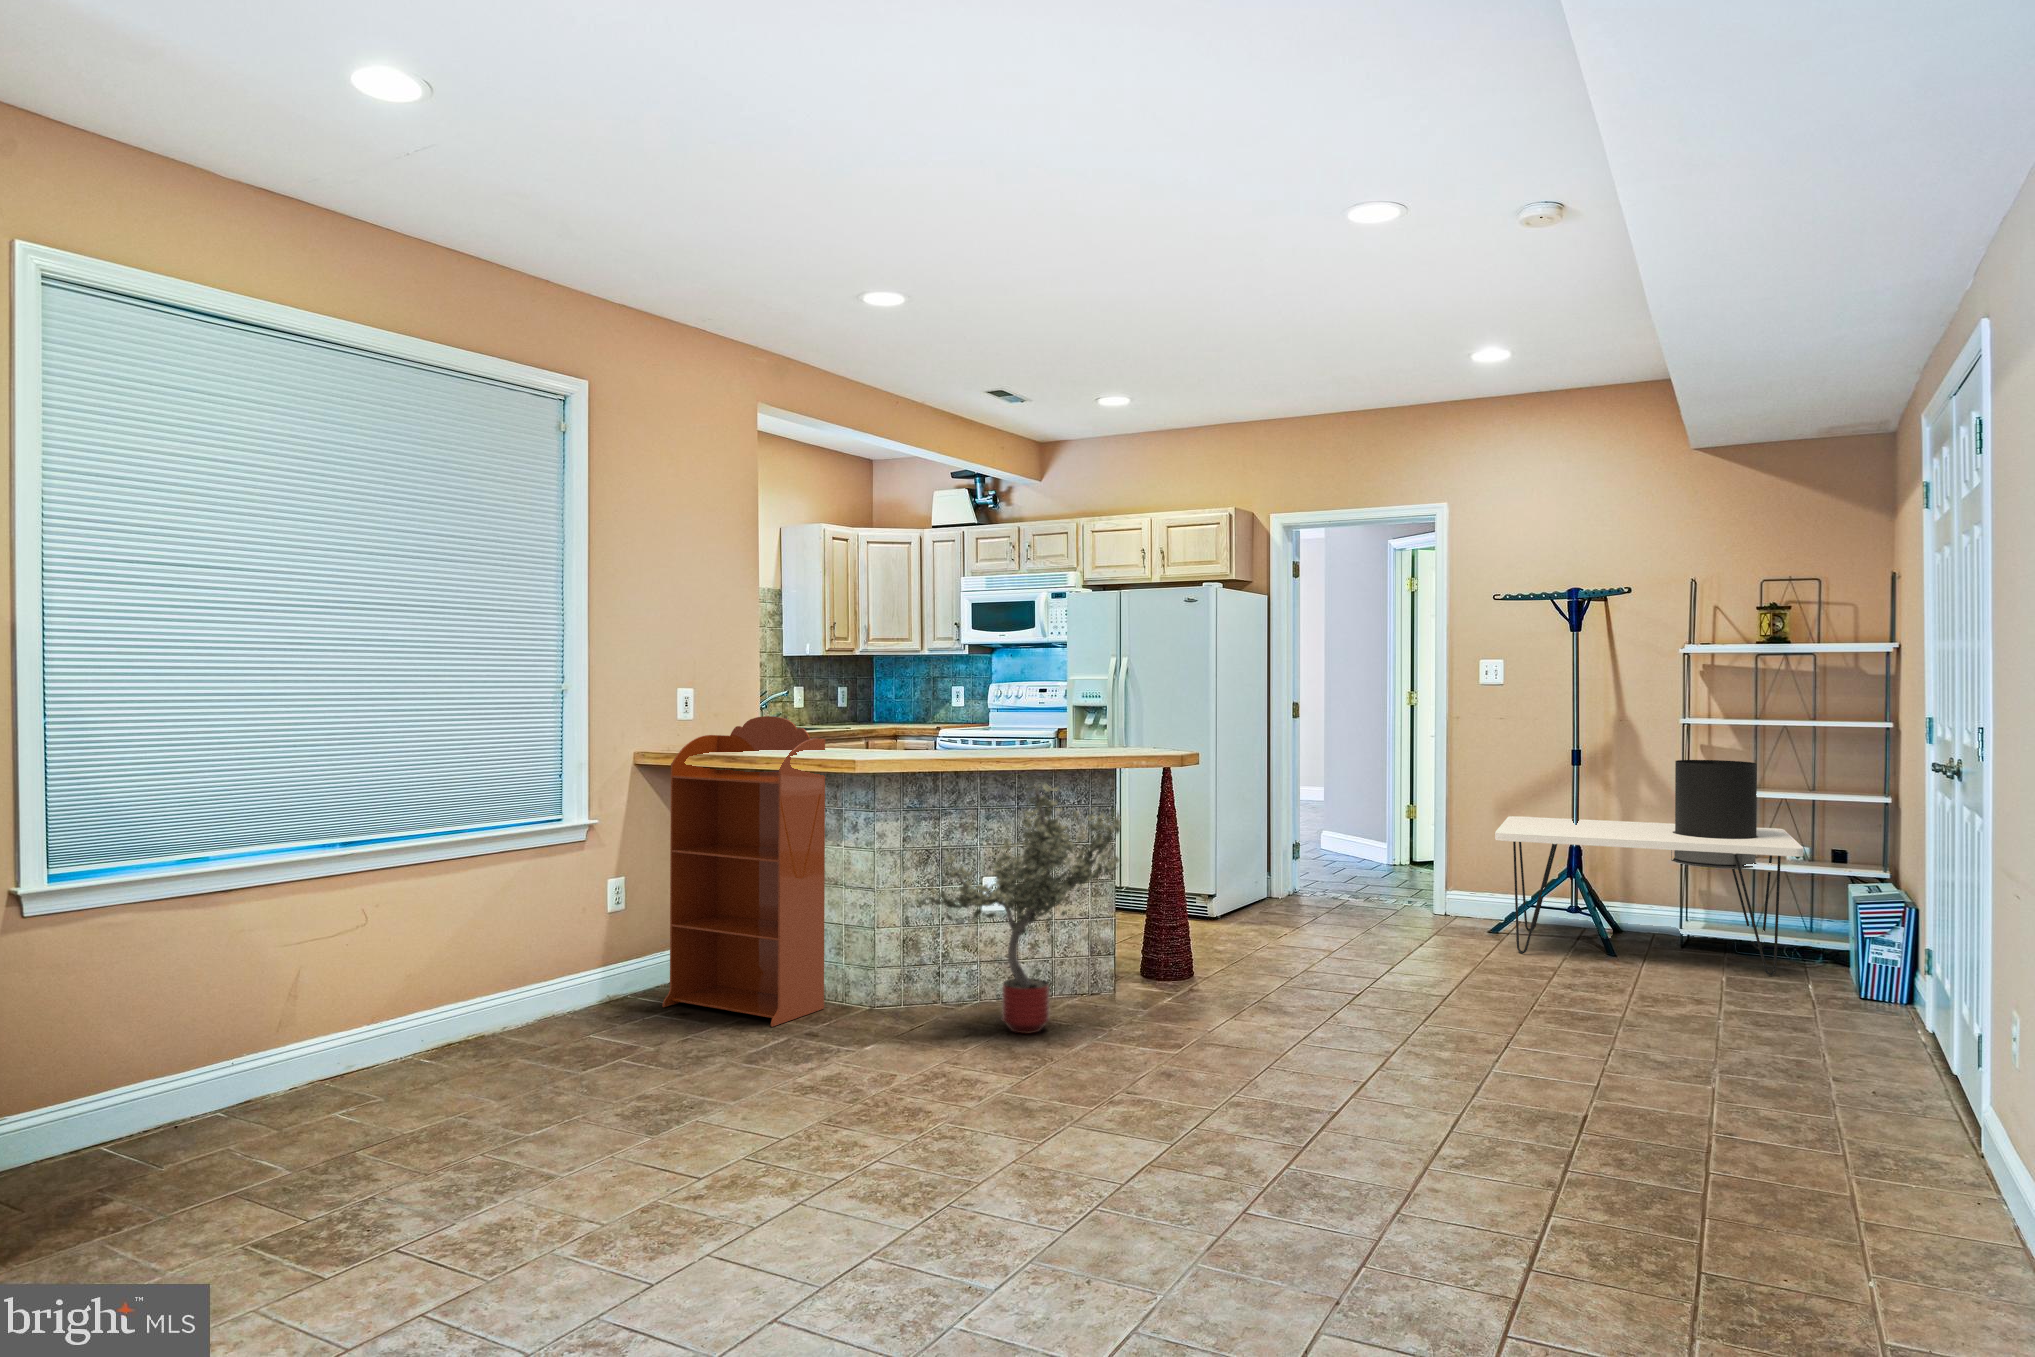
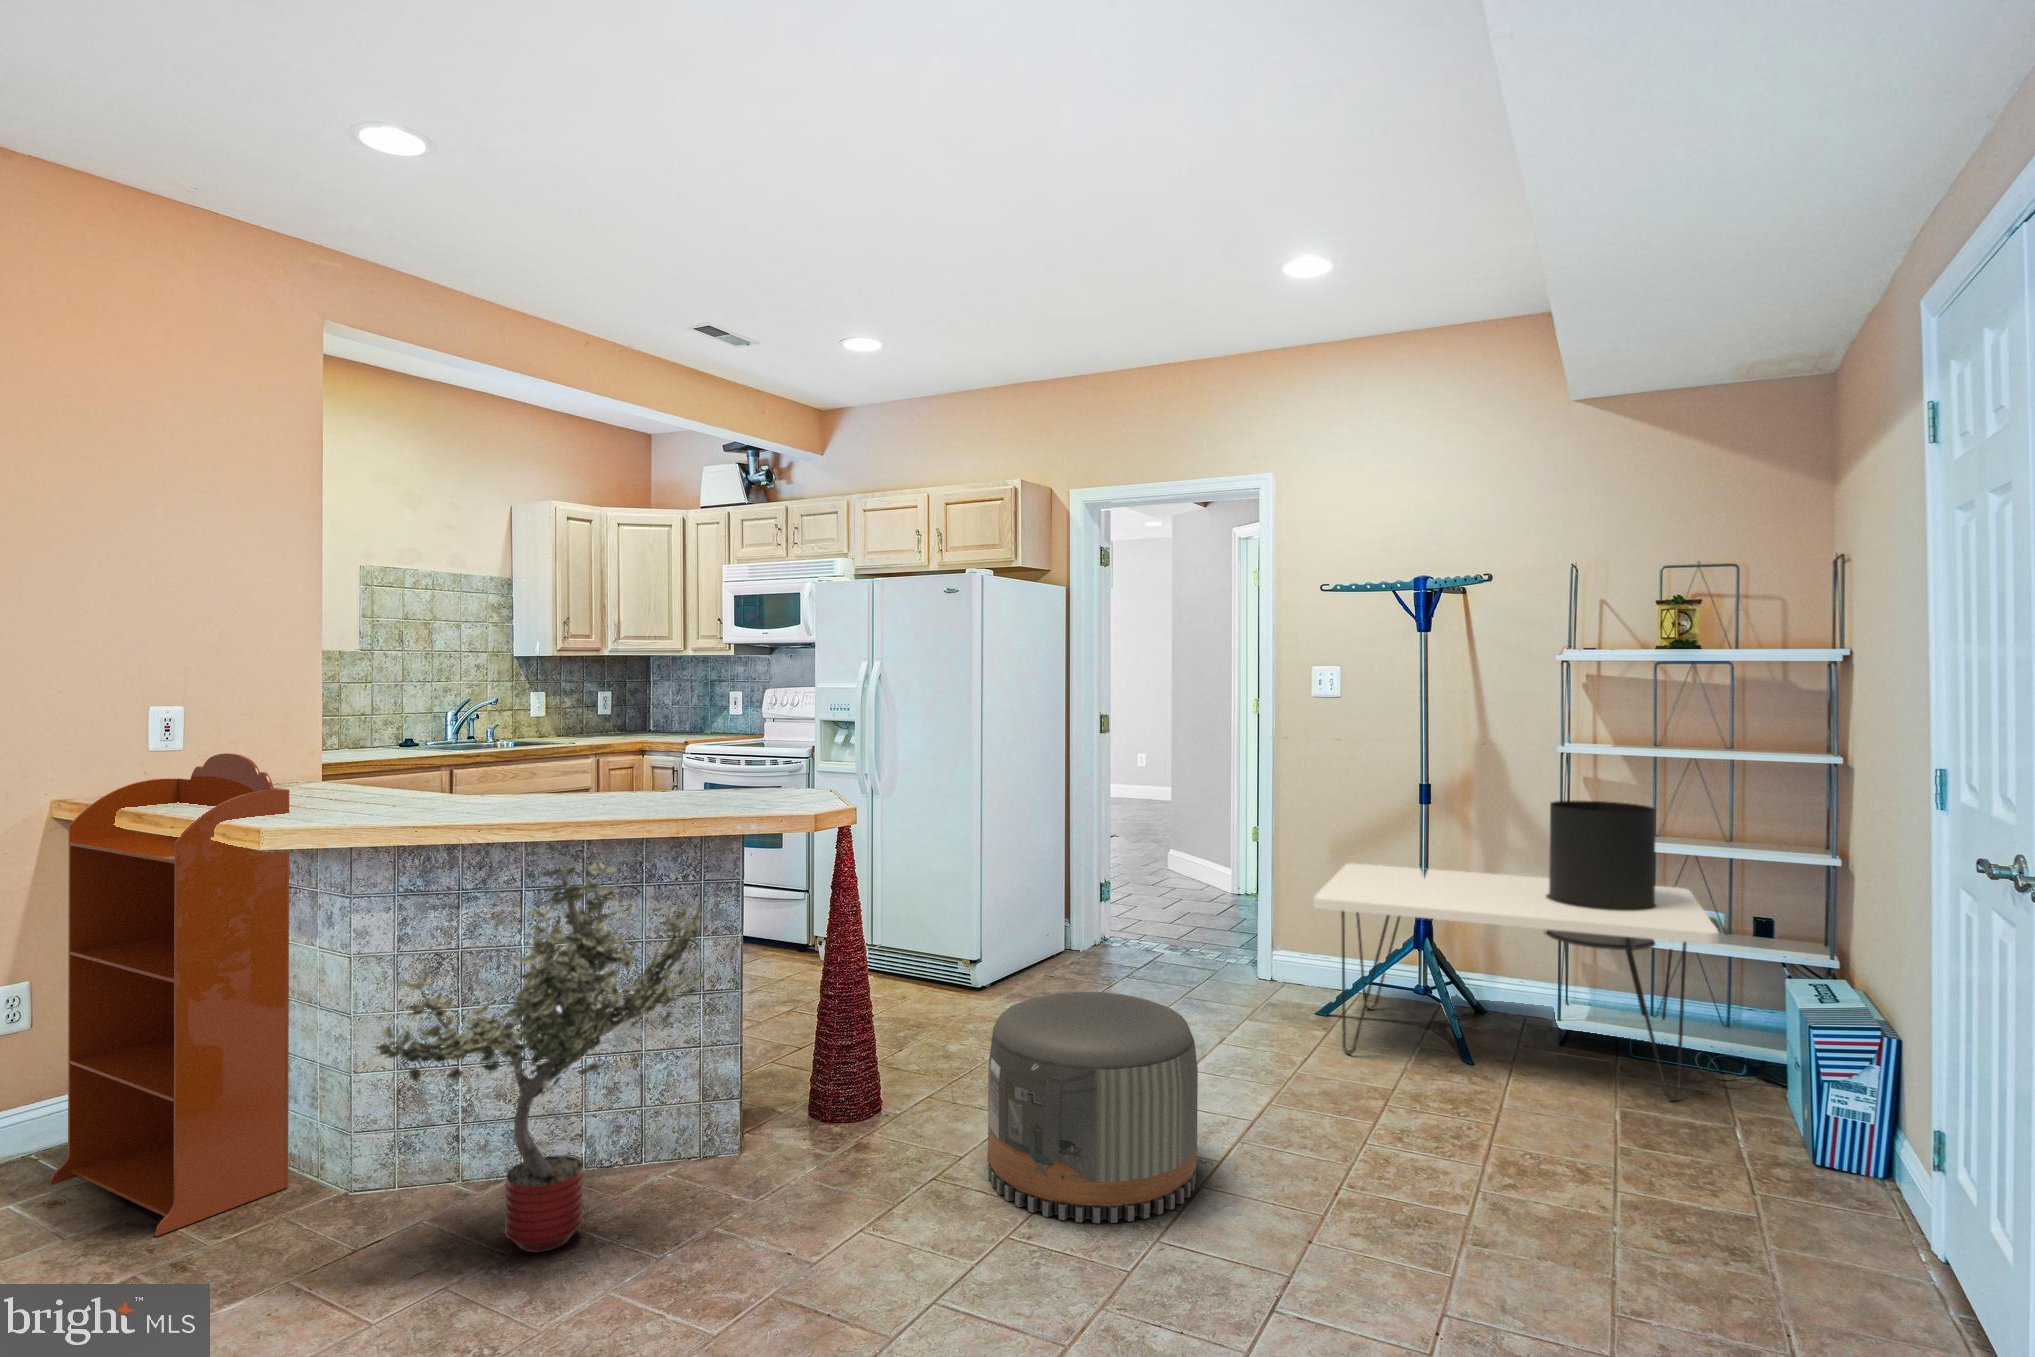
pouf: none [1291,885,1440,1024] -> present [988,992,1198,1223]

